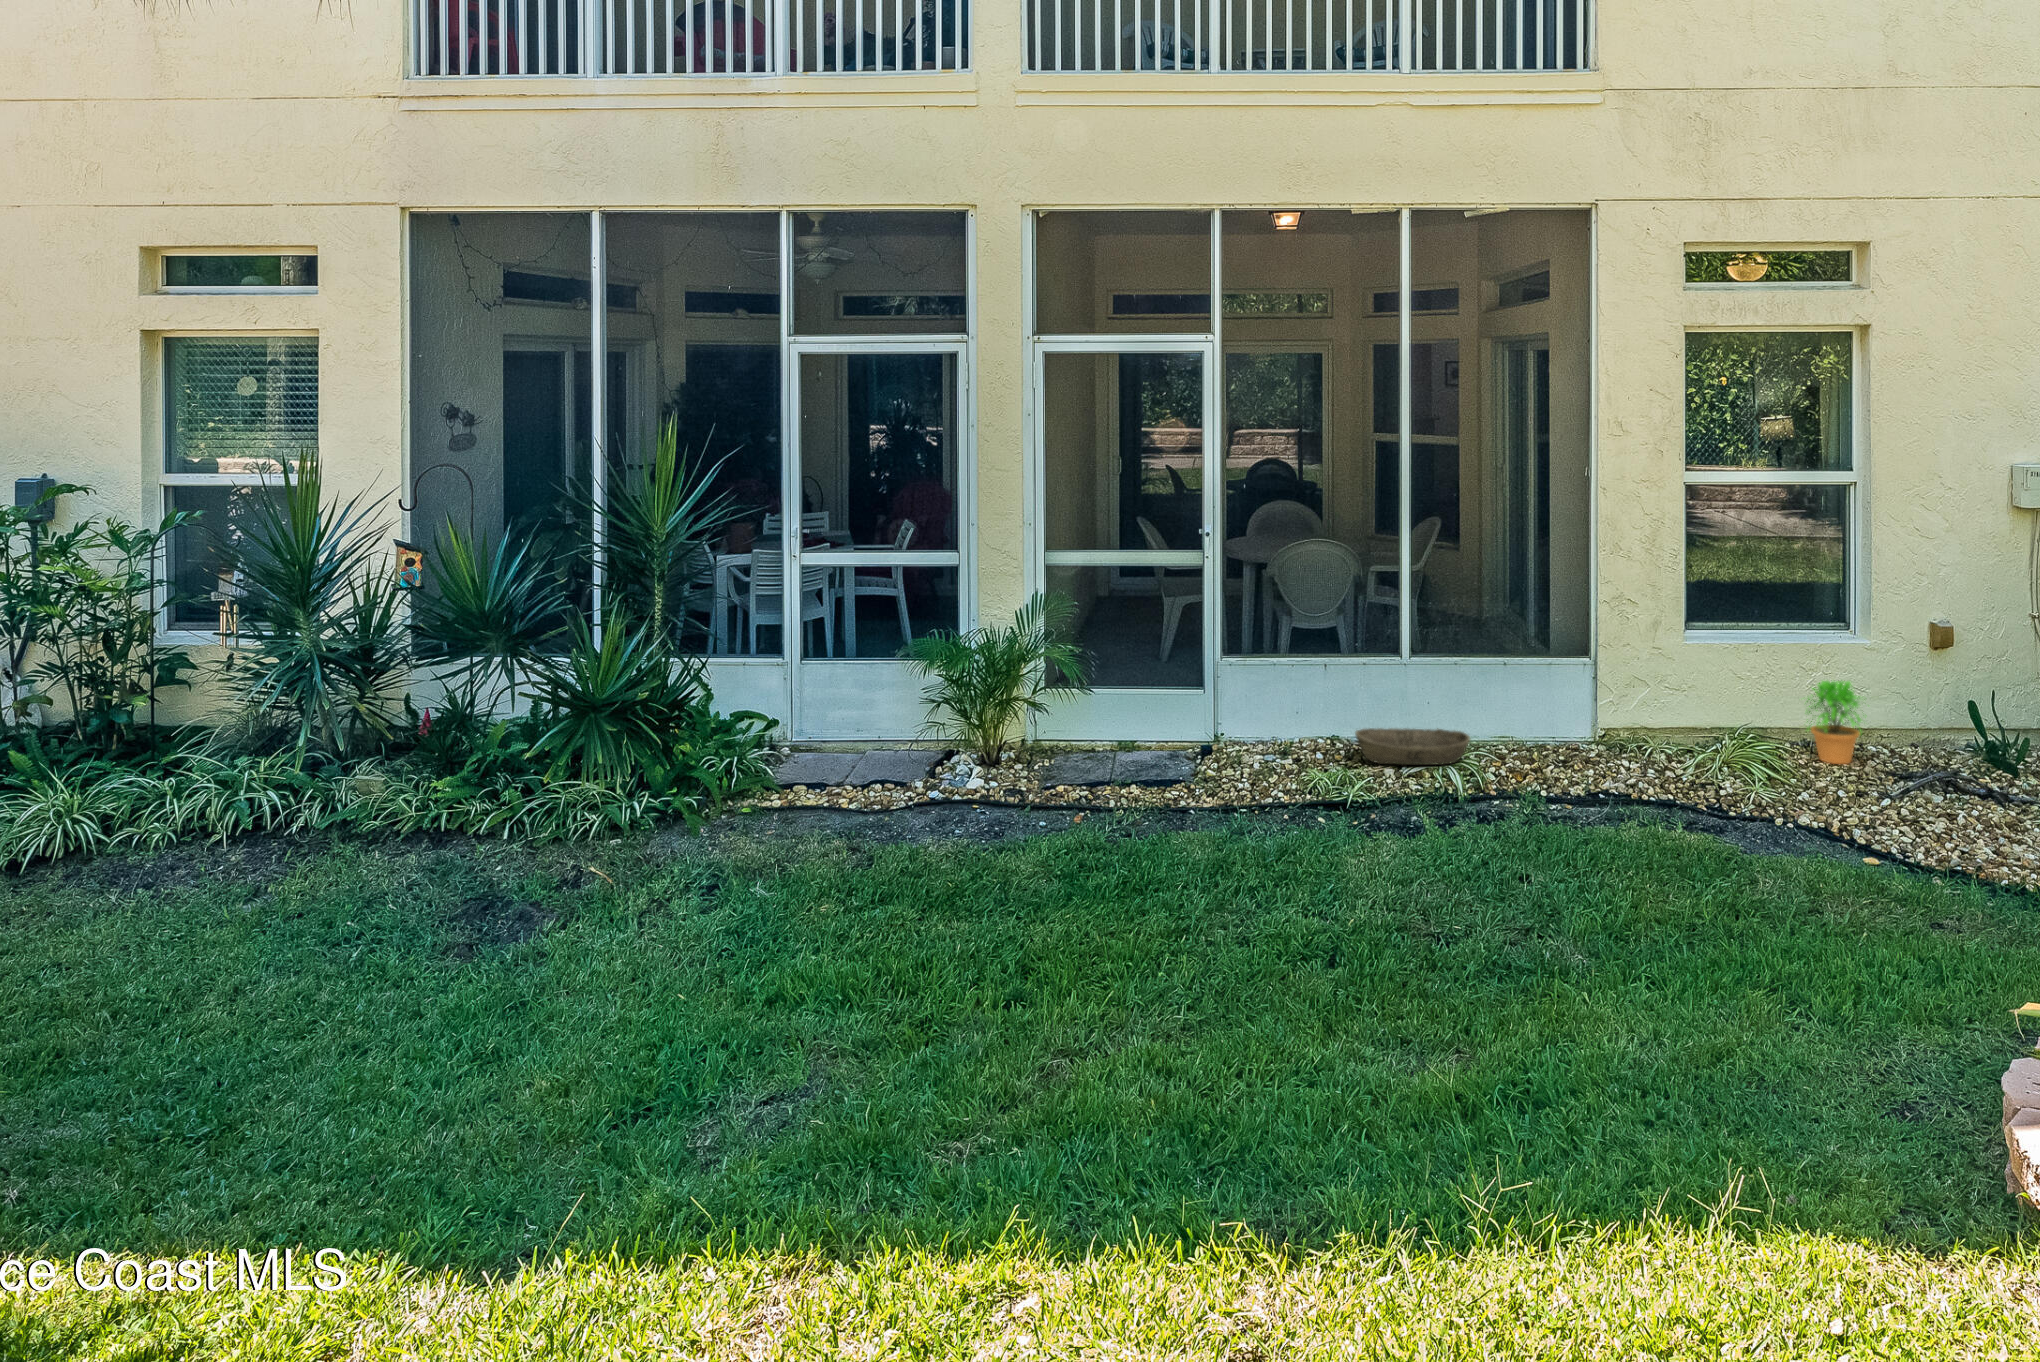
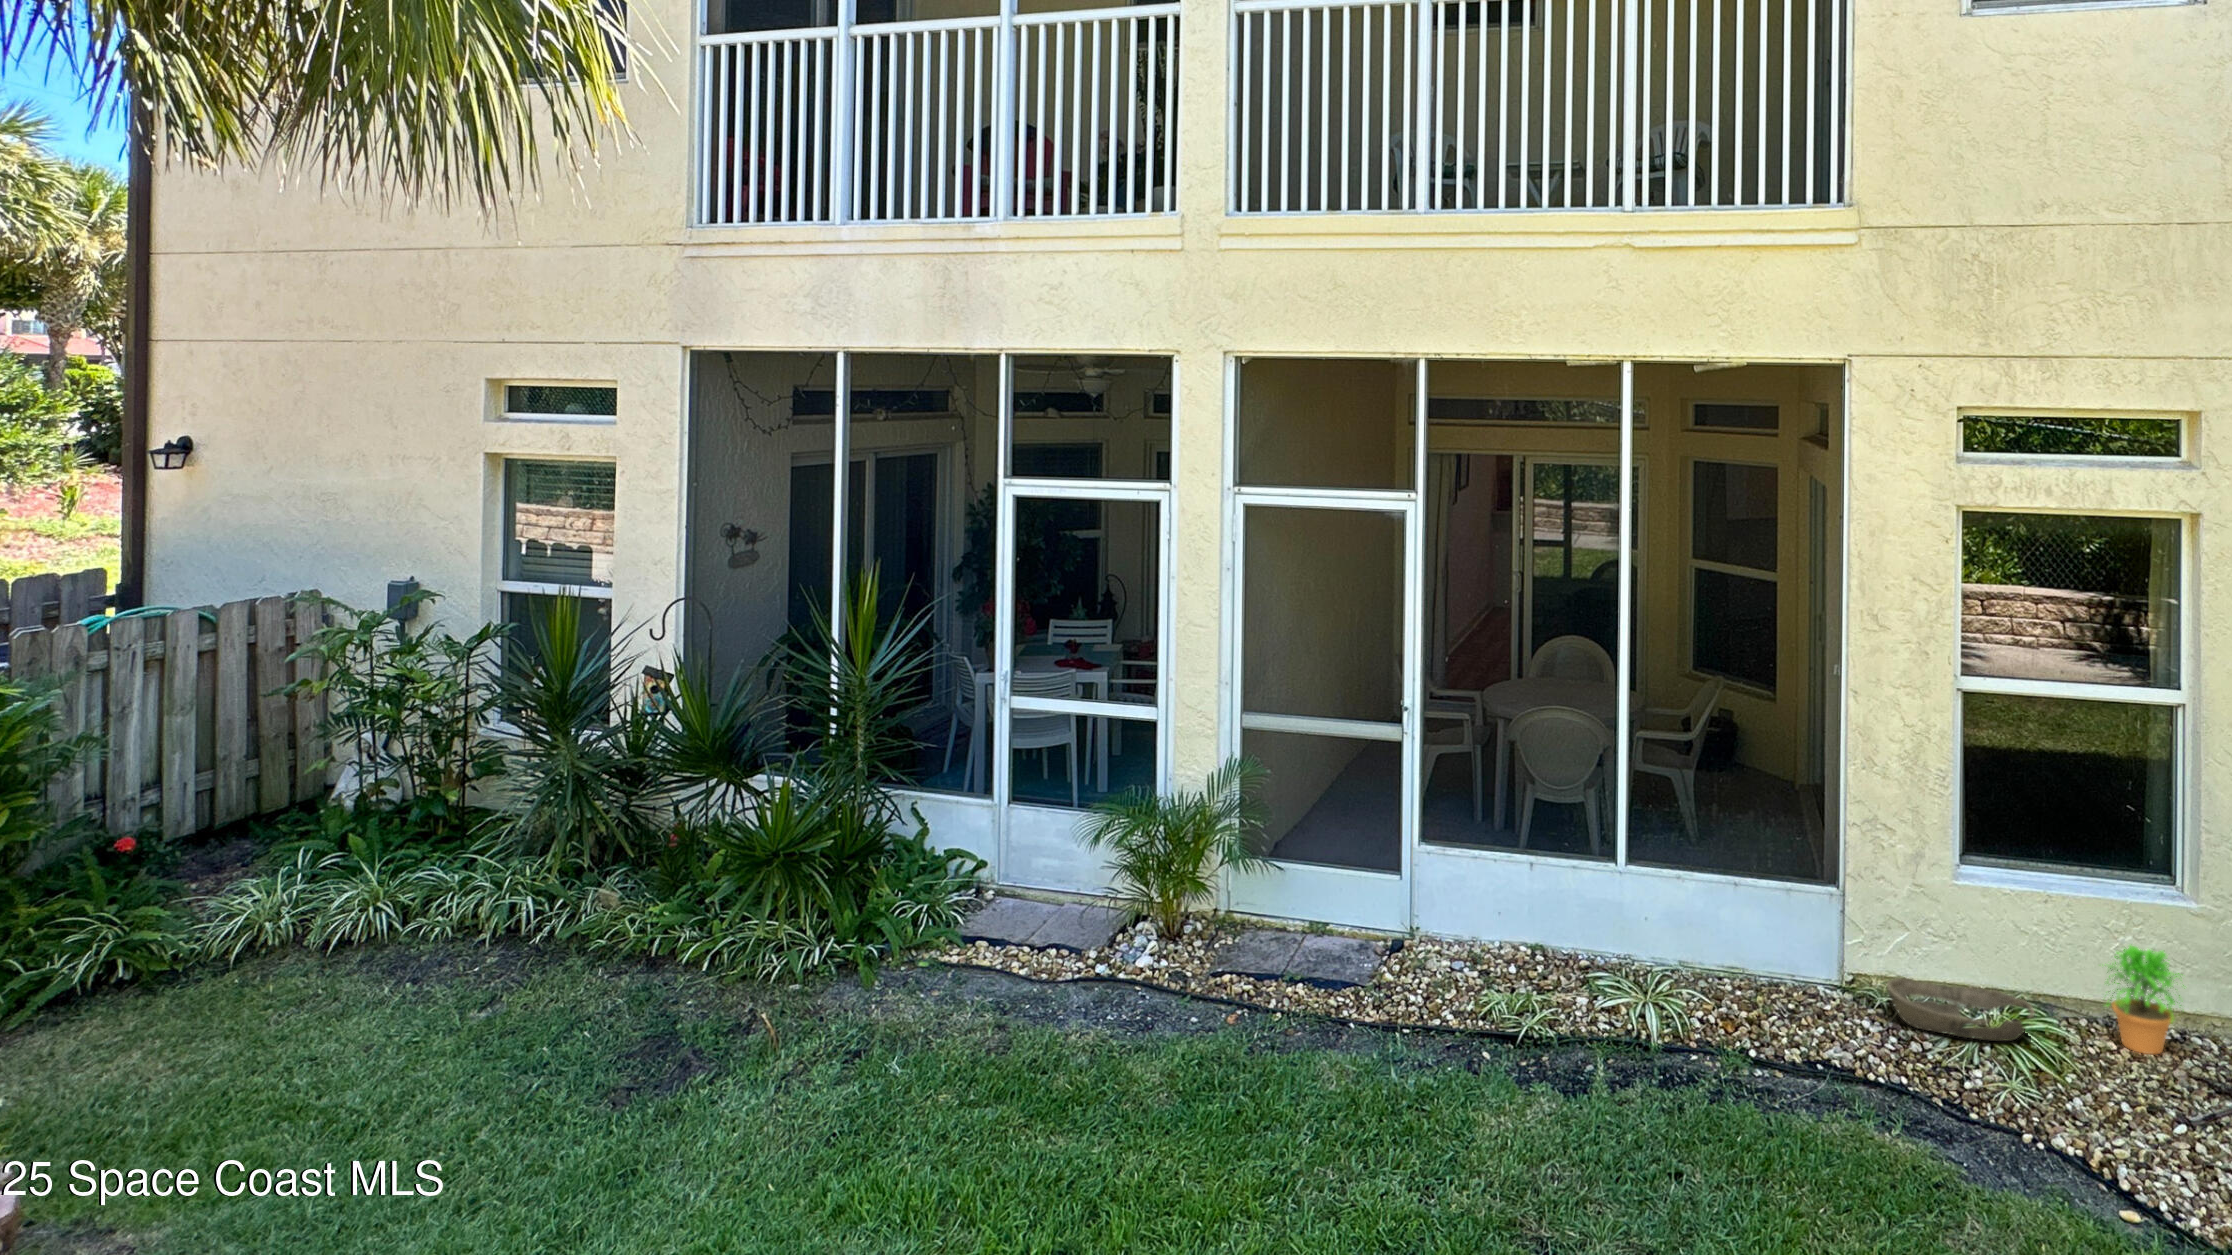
basket: present [1355,728,1470,765] -> present [1887,978,2035,1041]

